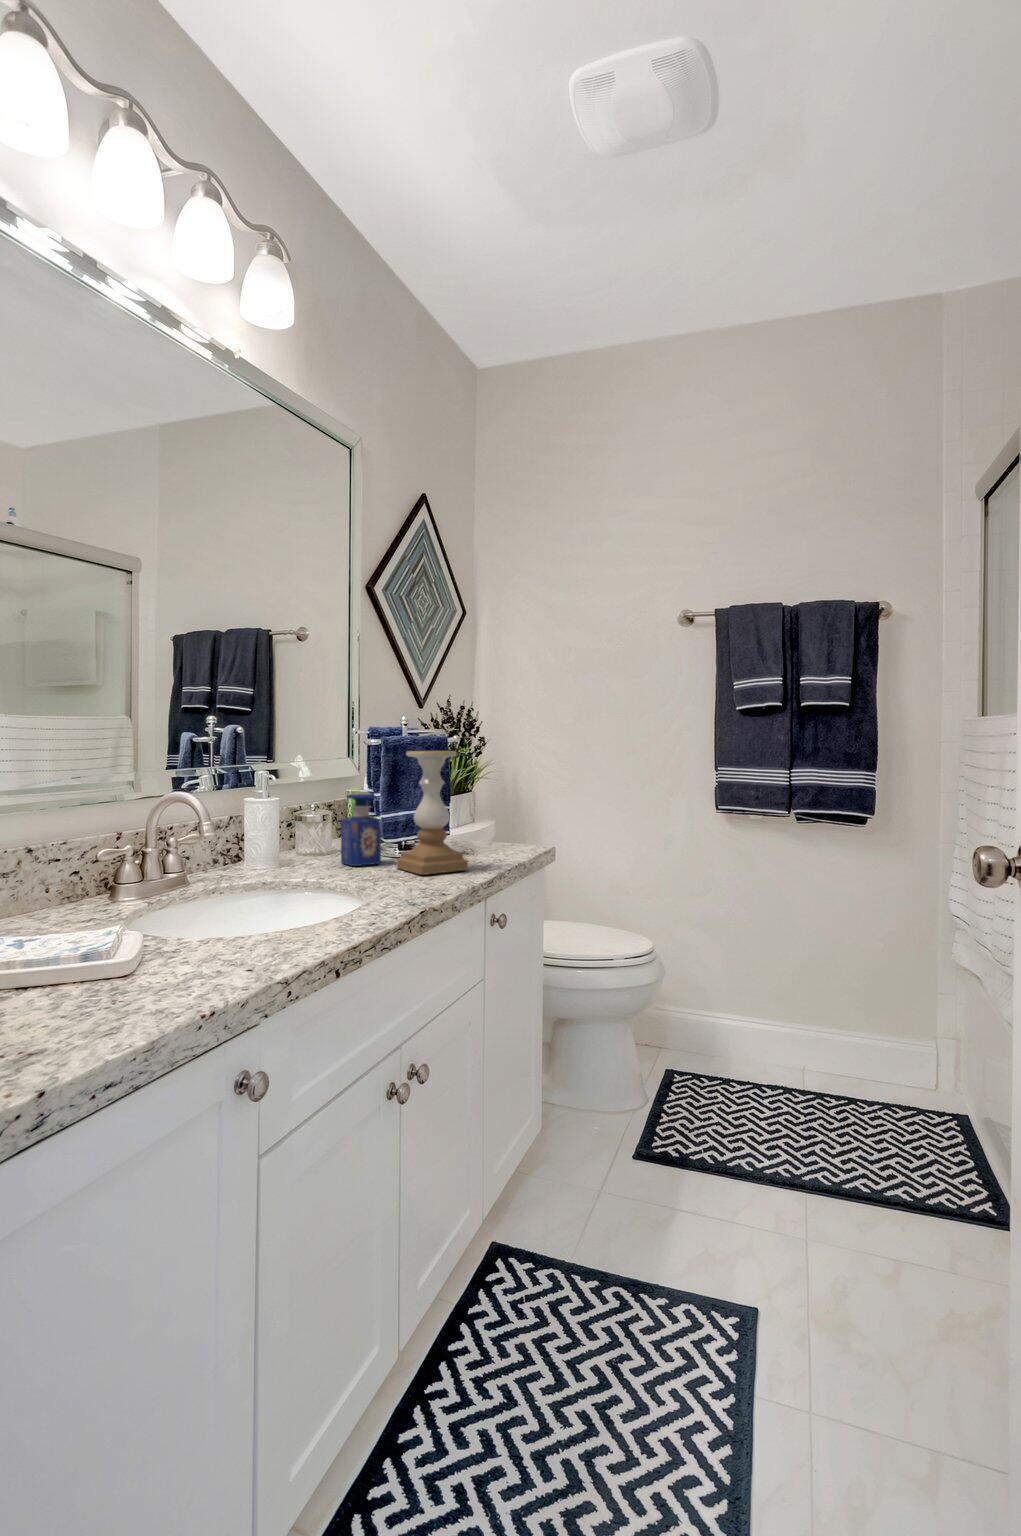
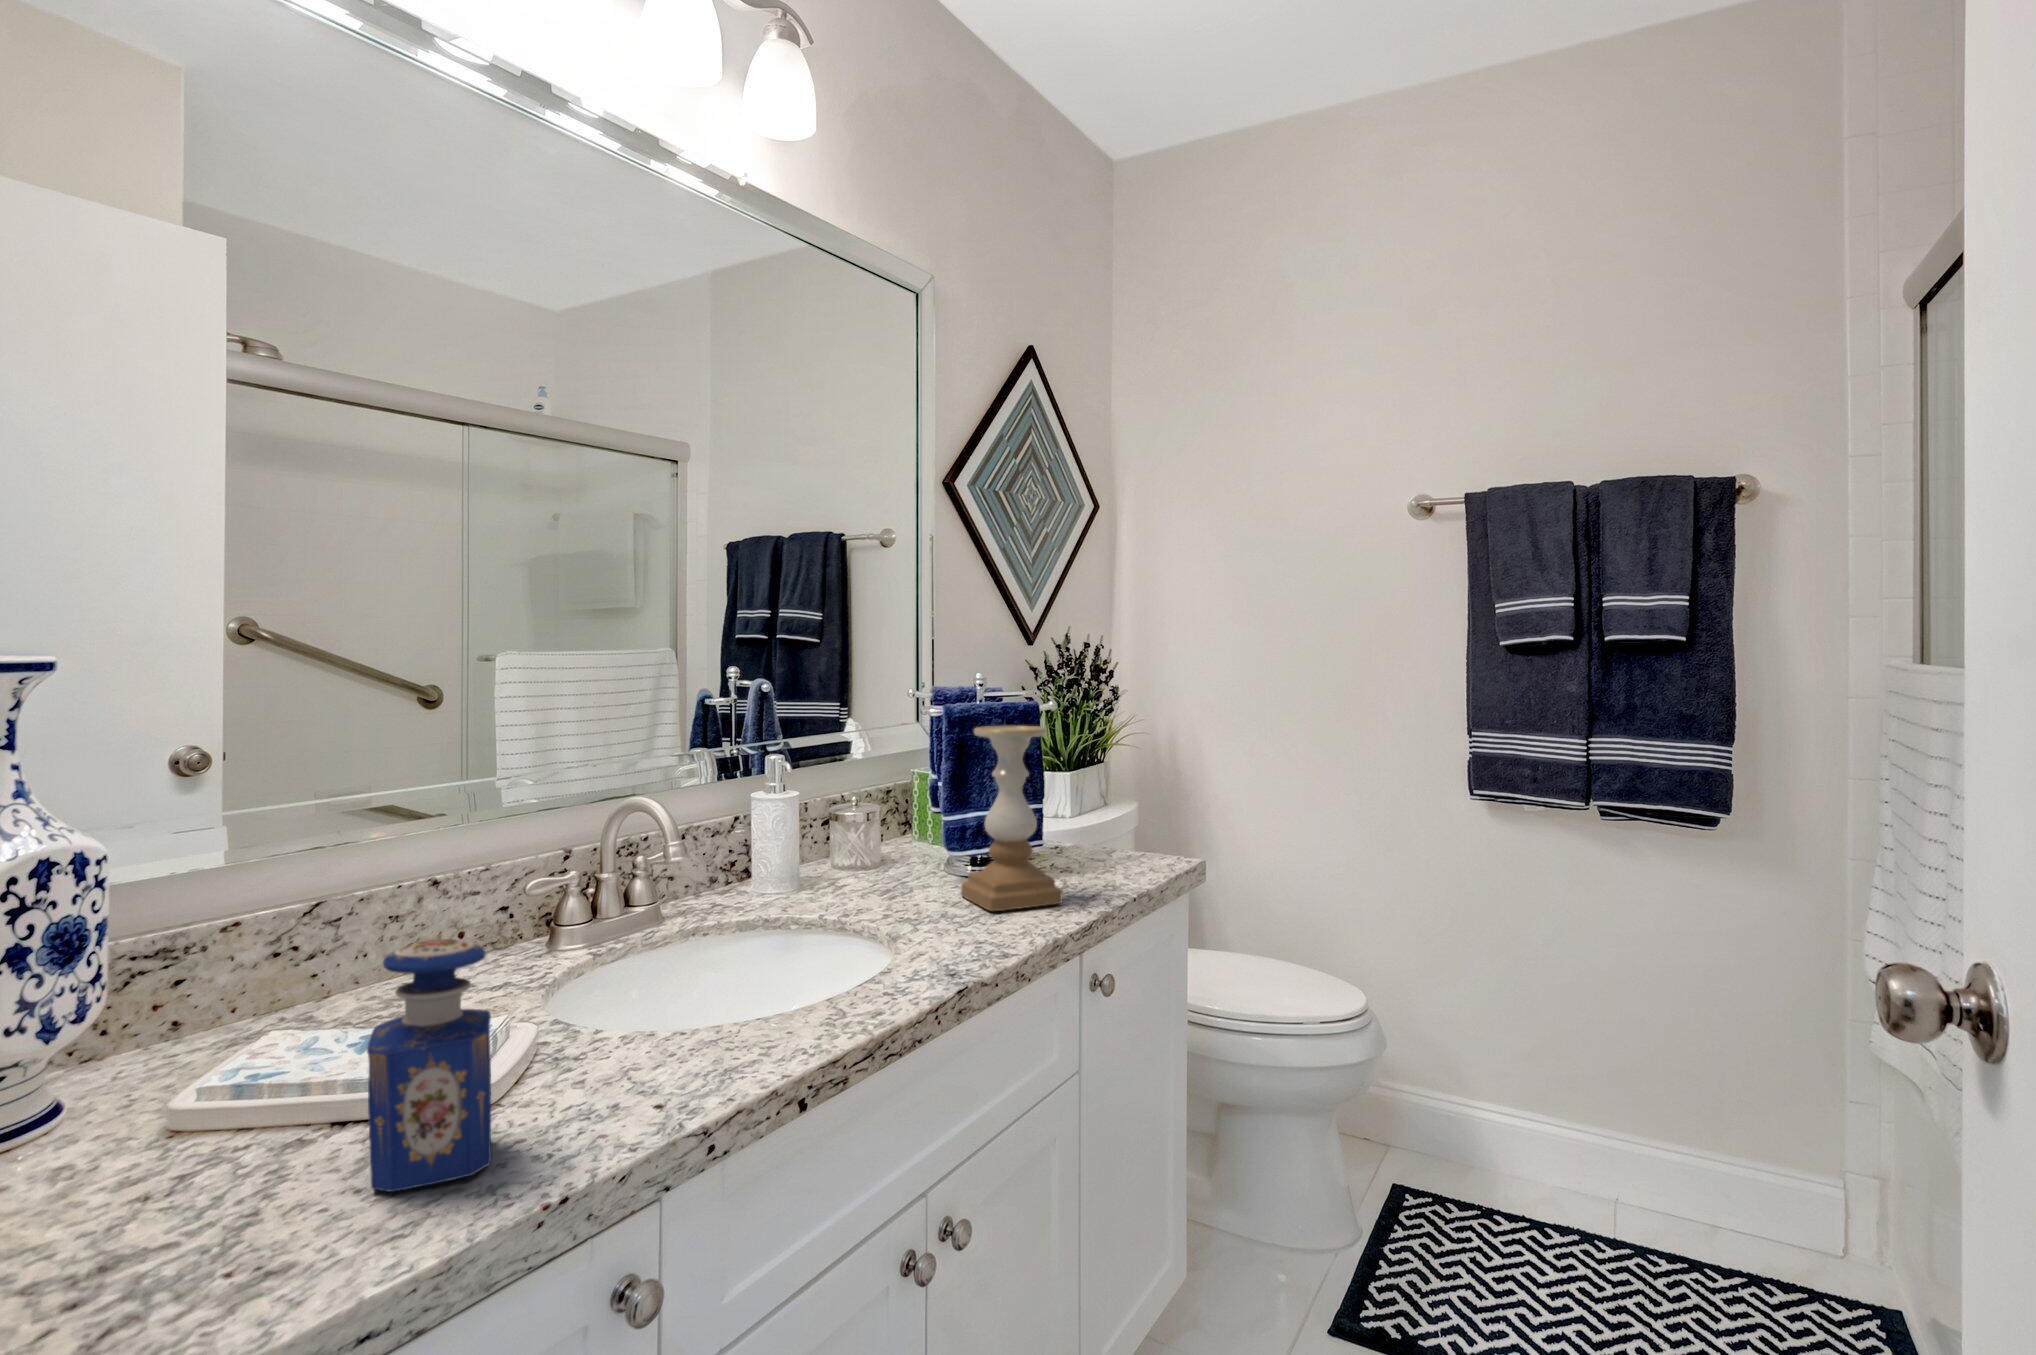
perfume bottle: present [341,792,381,866] -> present [367,939,491,1192]

